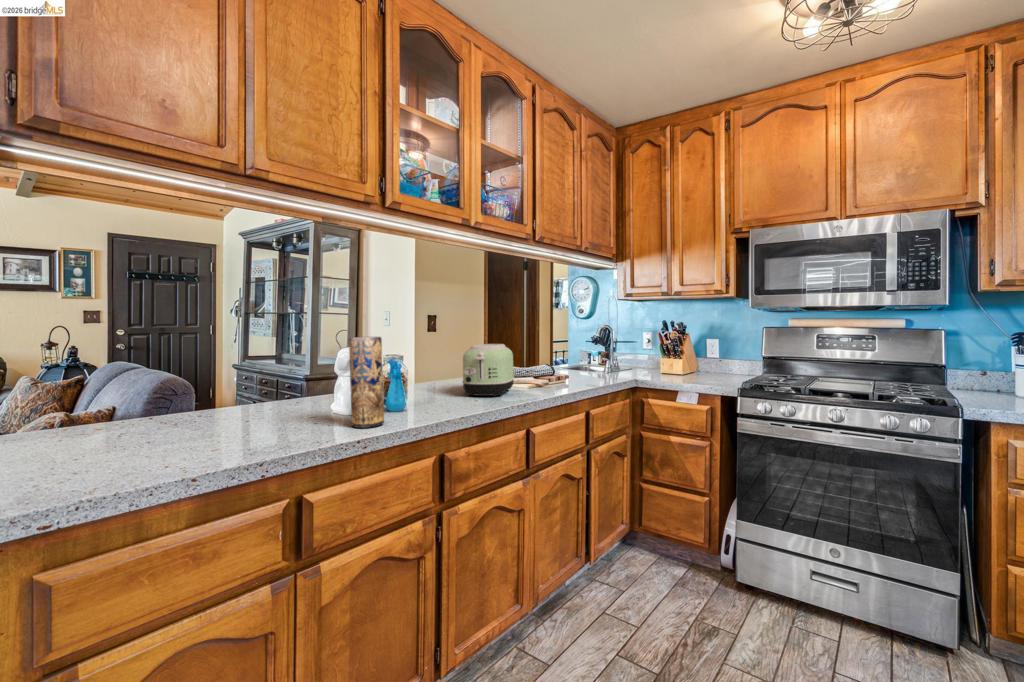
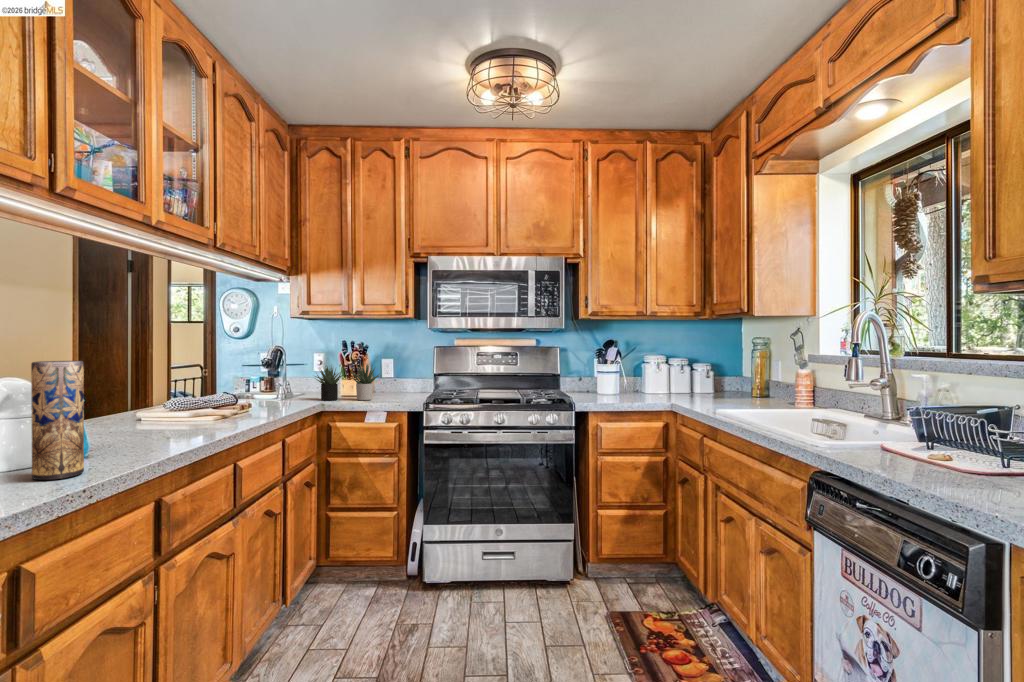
succulent plant: none [627,340,694,379] -> present [315,364,379,401]
toaster: present [462,344,514,397] -> none [132,368,203,434]

